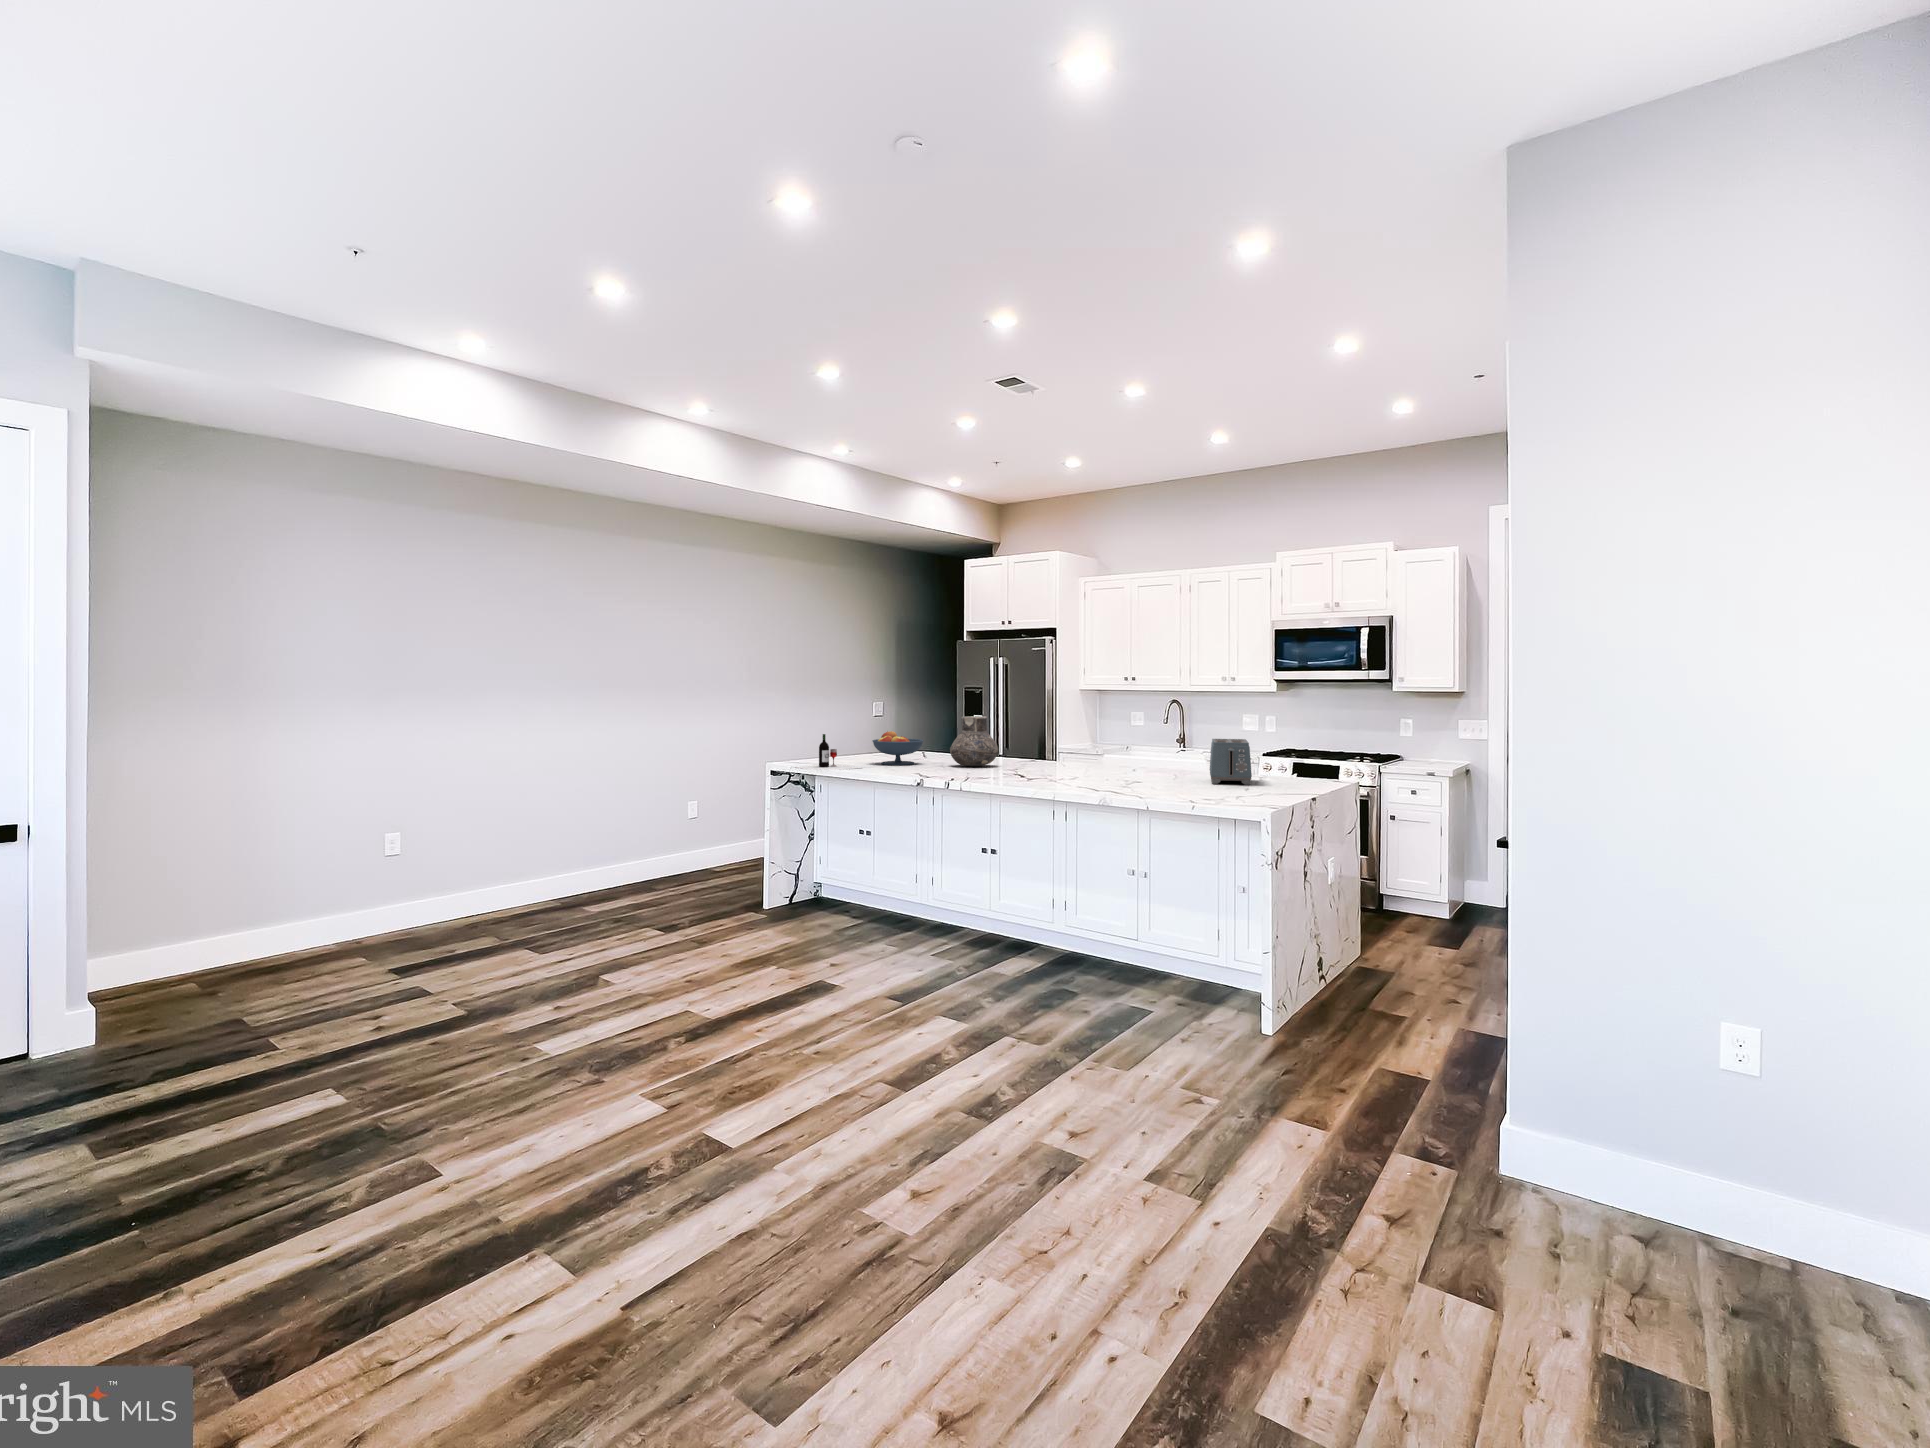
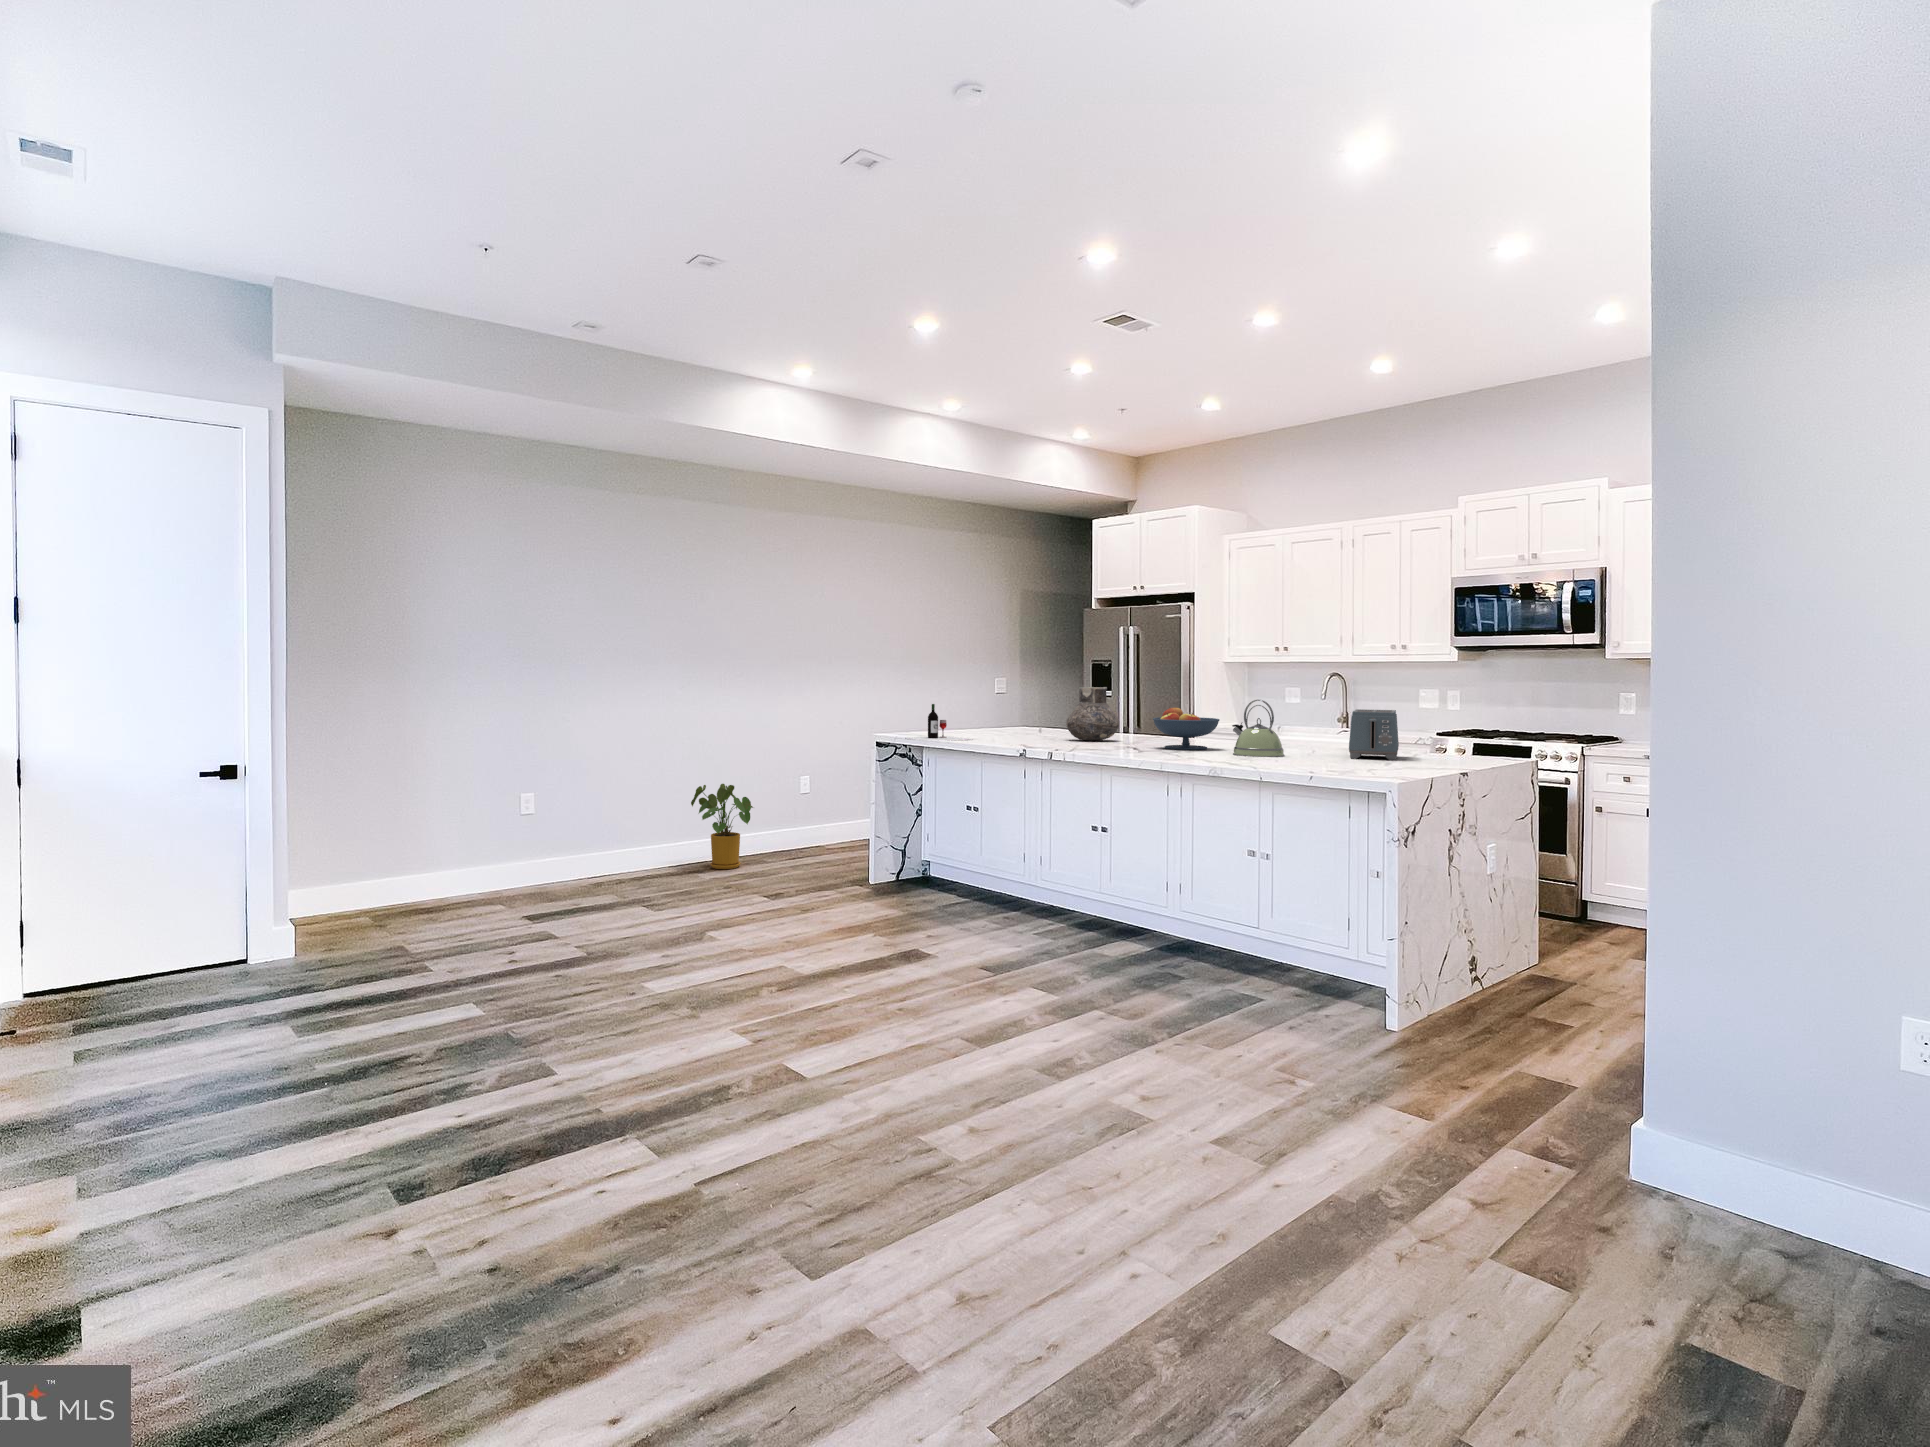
fruit bowl: present [873,731,923,765] -> present [1153,708,1219,750]
kettle: none [1109,732,1155,784] -> present [1232,700,1284,757]
house plant: none [572,814,641,902] -> present [691,784,753,869]

